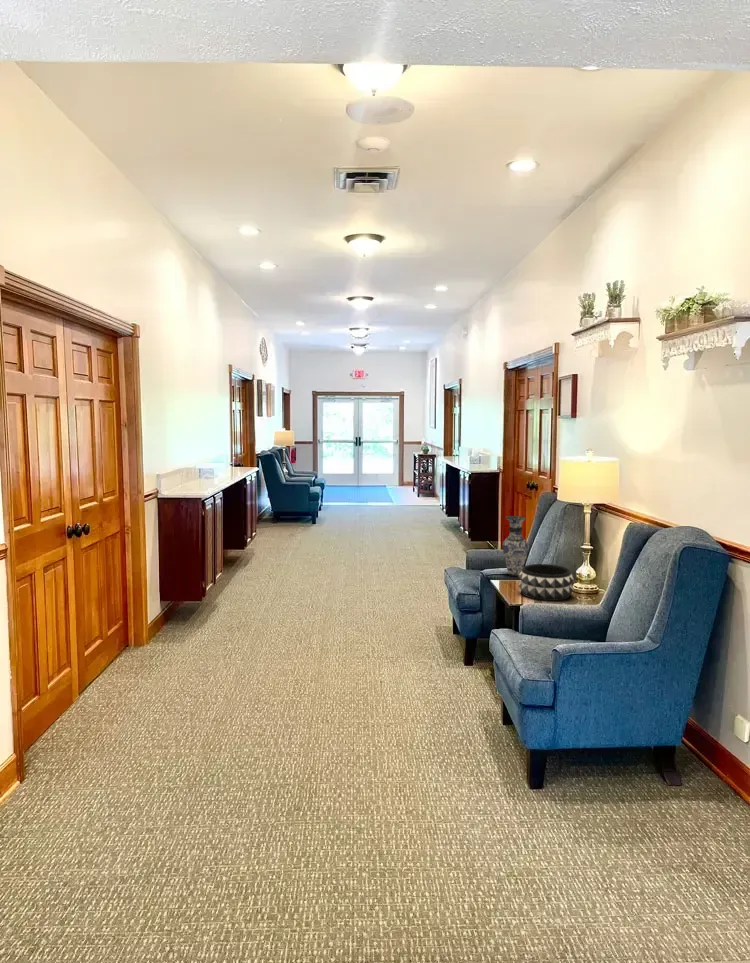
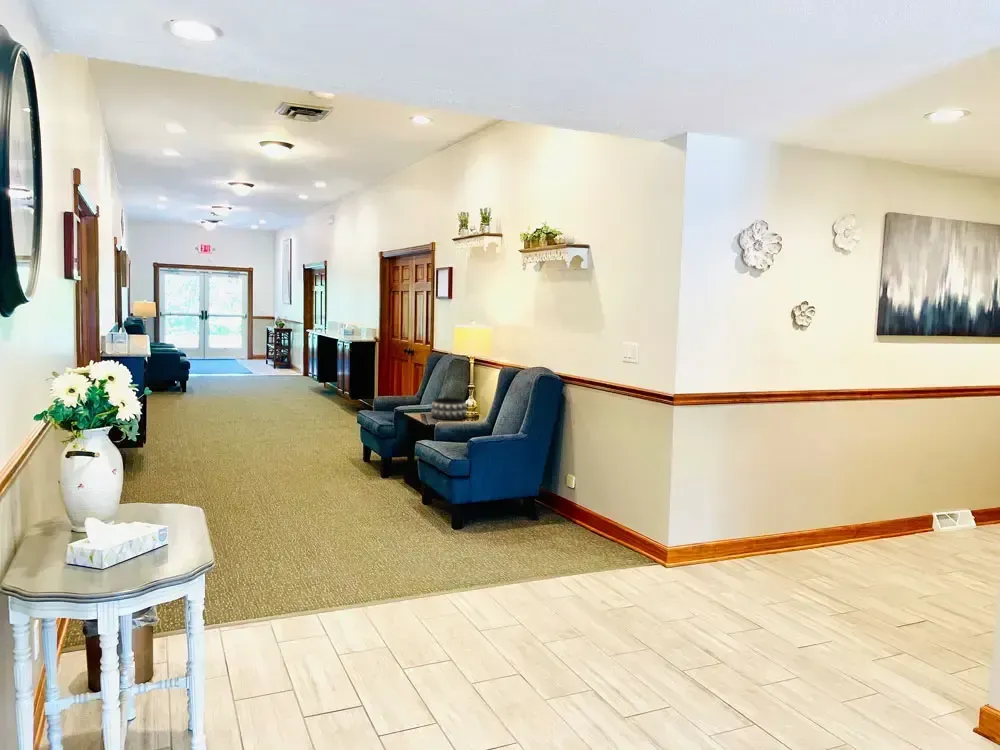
vase: present [503,516,528,576] -> none [410,367,429,410]

